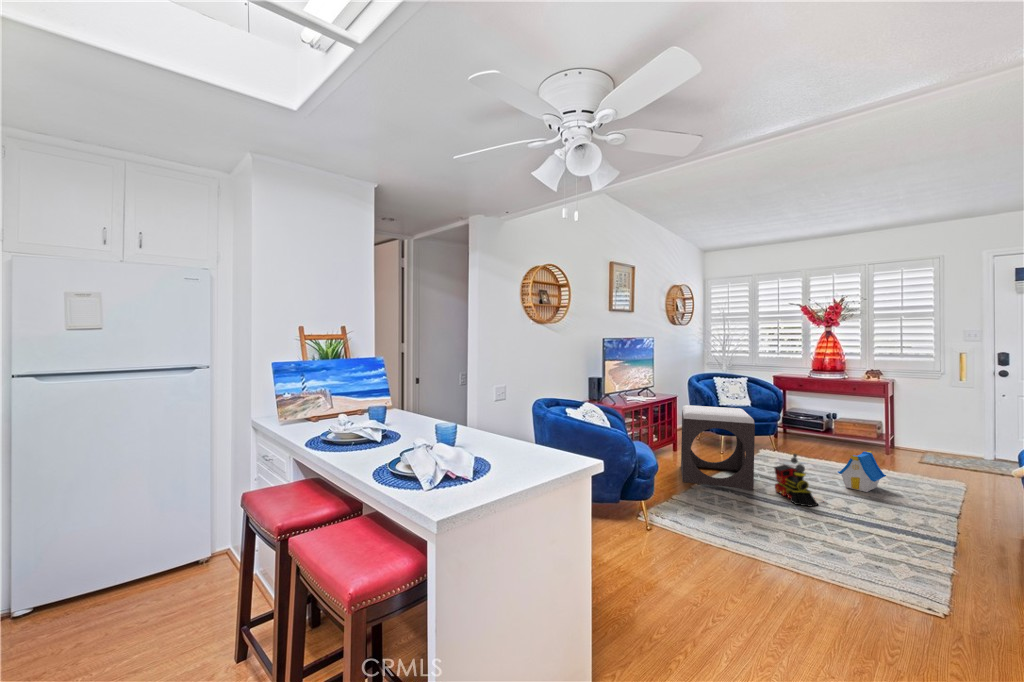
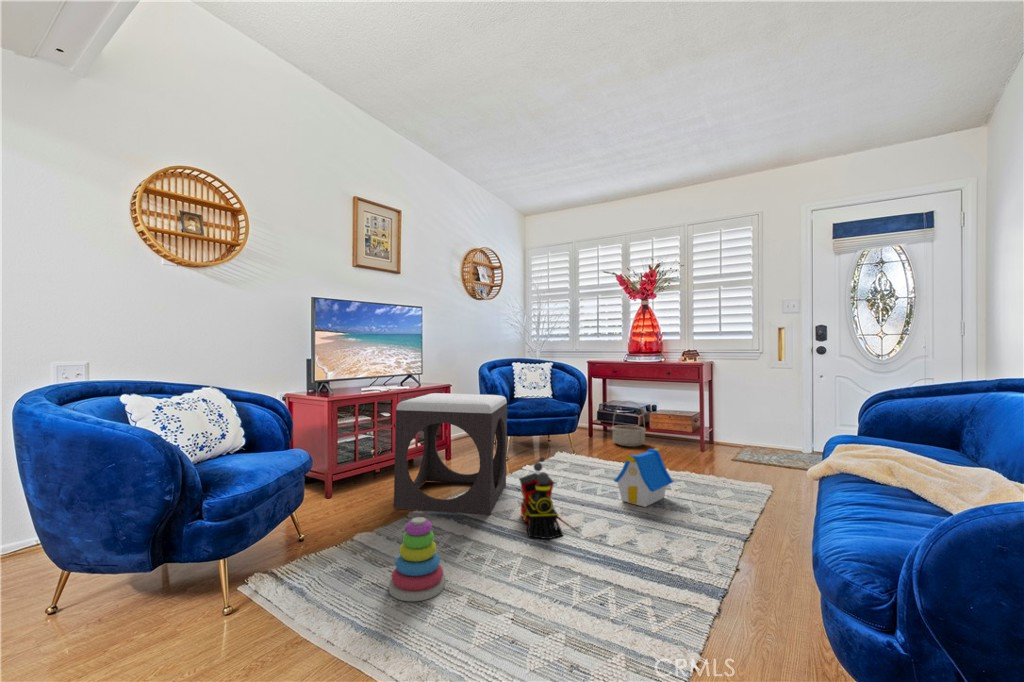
basket: none [800,410,833,447] -> present [612,401,646,447]
stacking toy: none [733,486,768,531] -> present [389,517,445,601]

